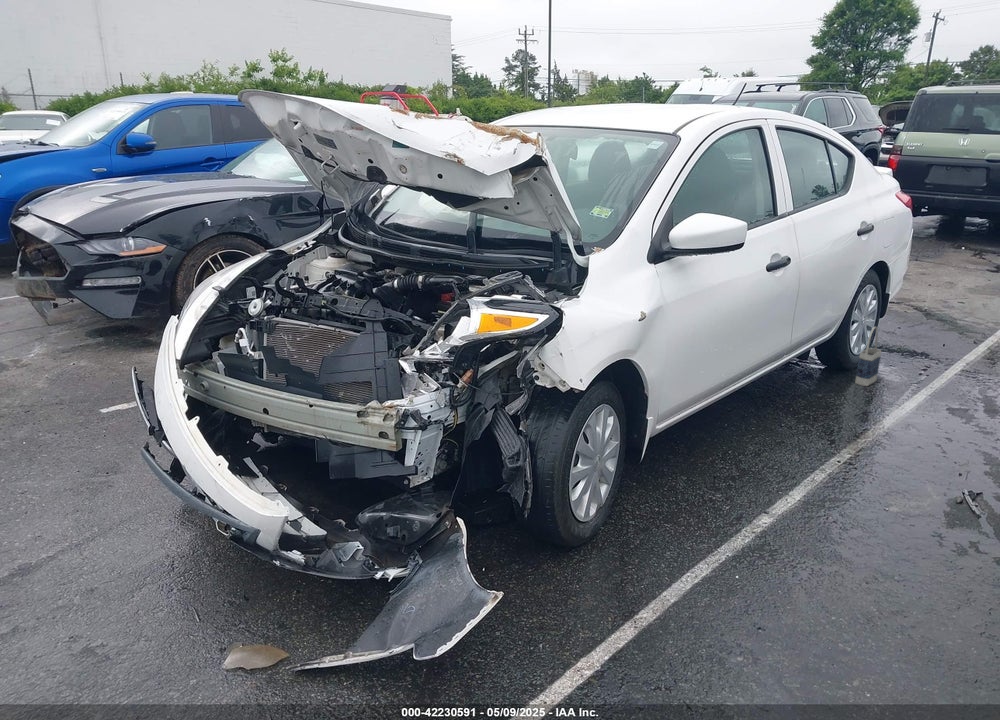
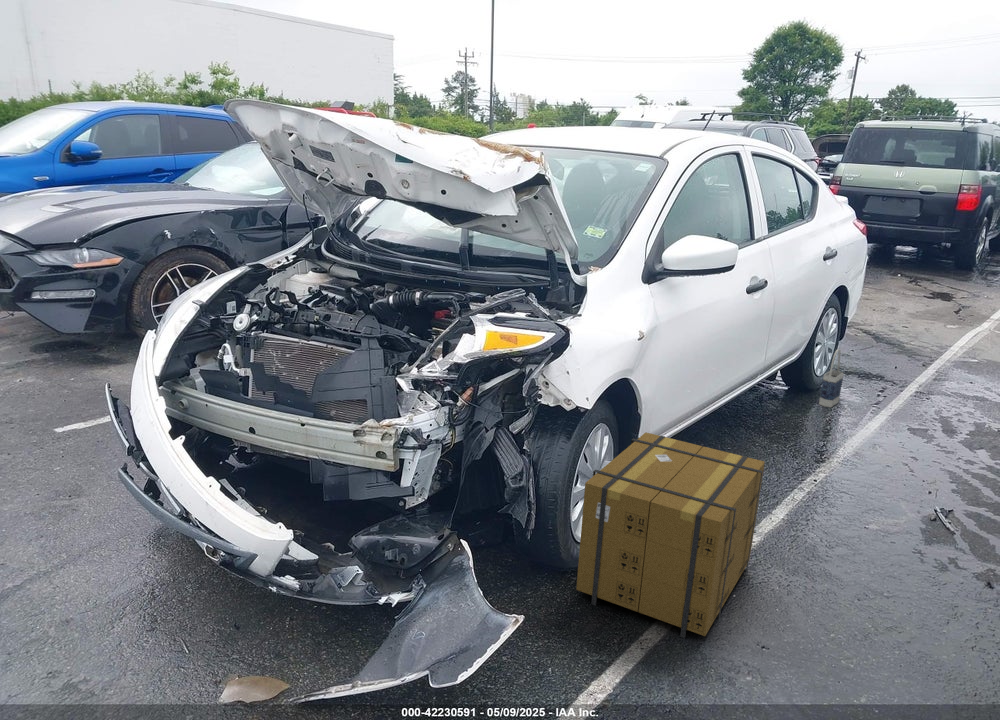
cardboard box: none [577,413,771,619] -> present [576,432,765,638]

